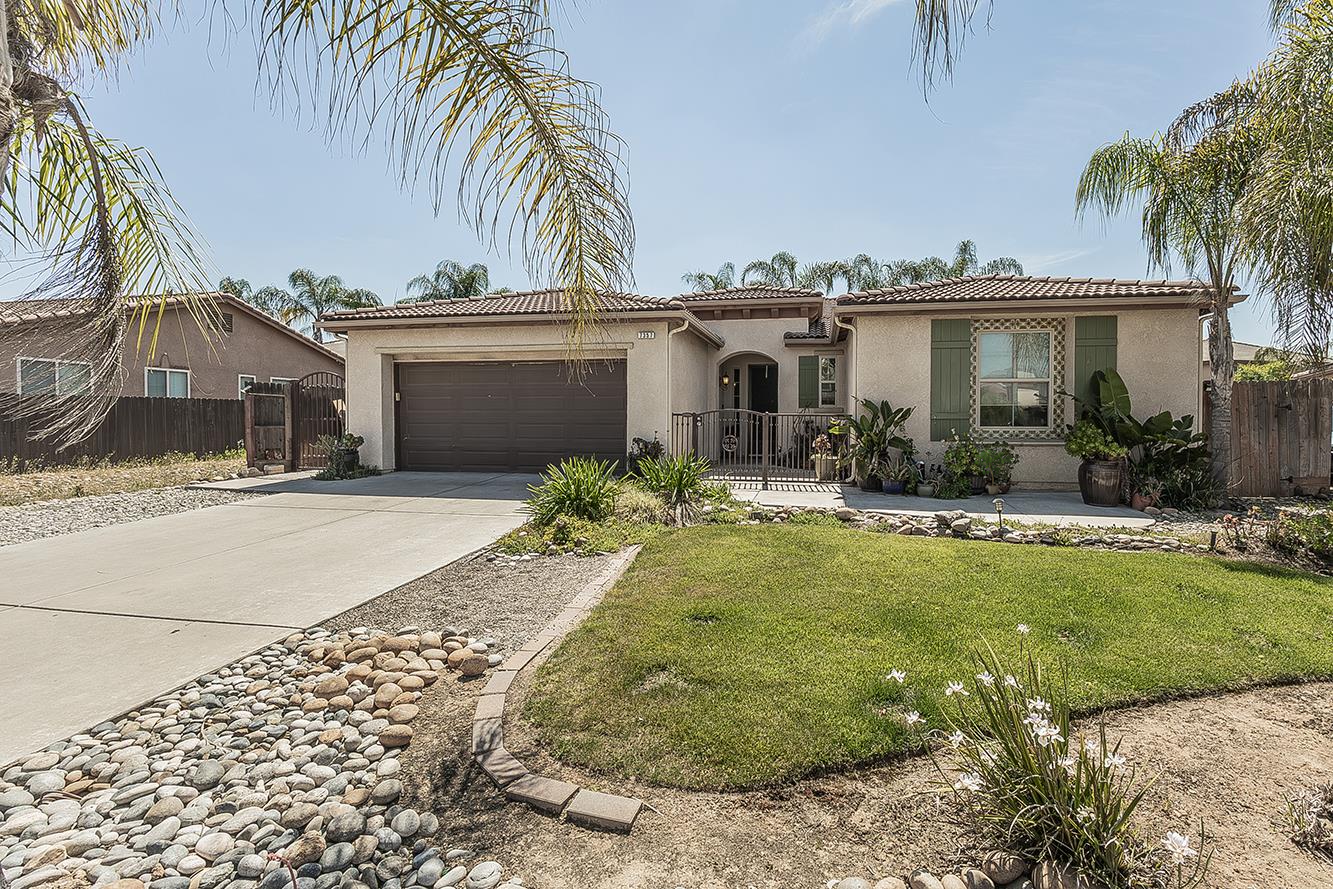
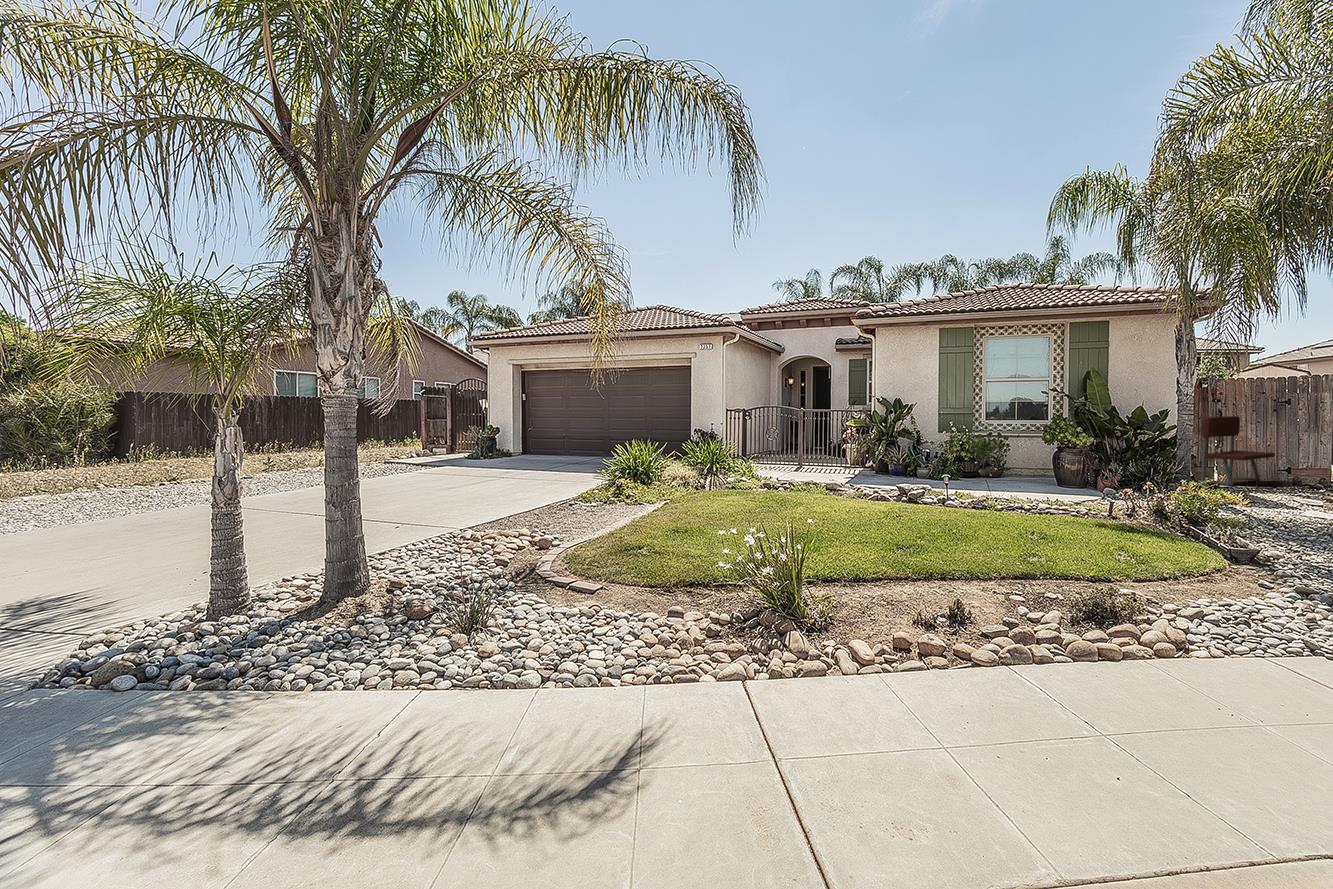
bench: none [1228,423,1299,502] -> present [1200,416,1275,486]

